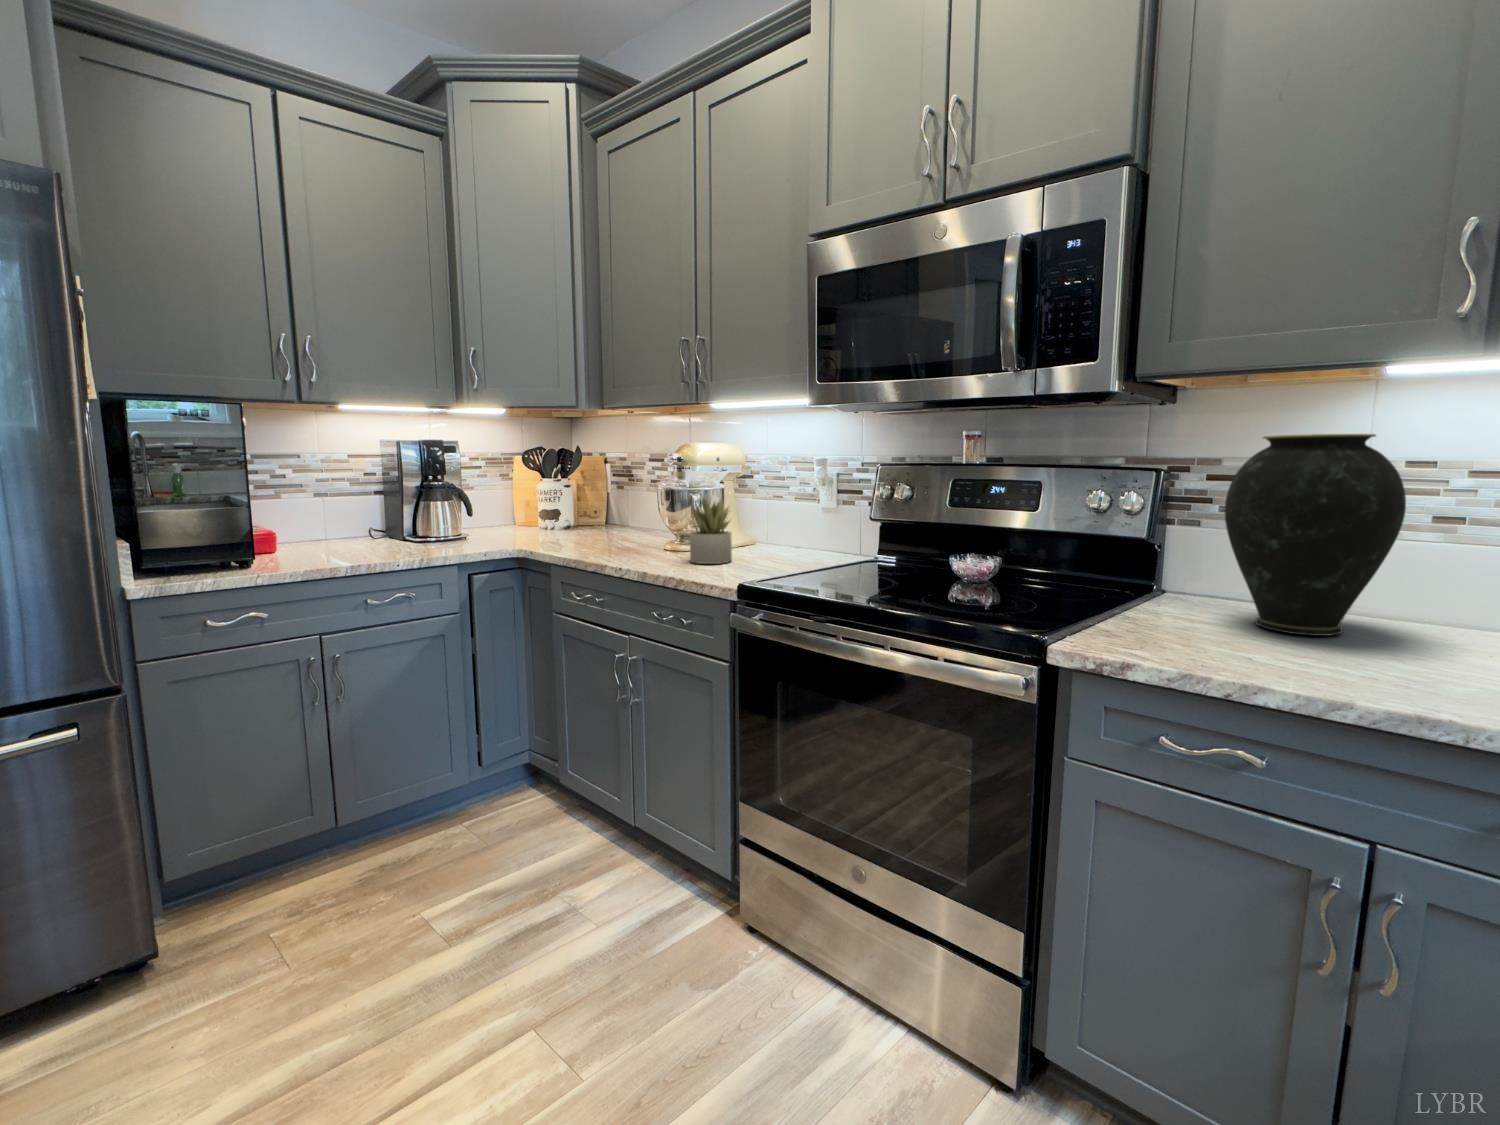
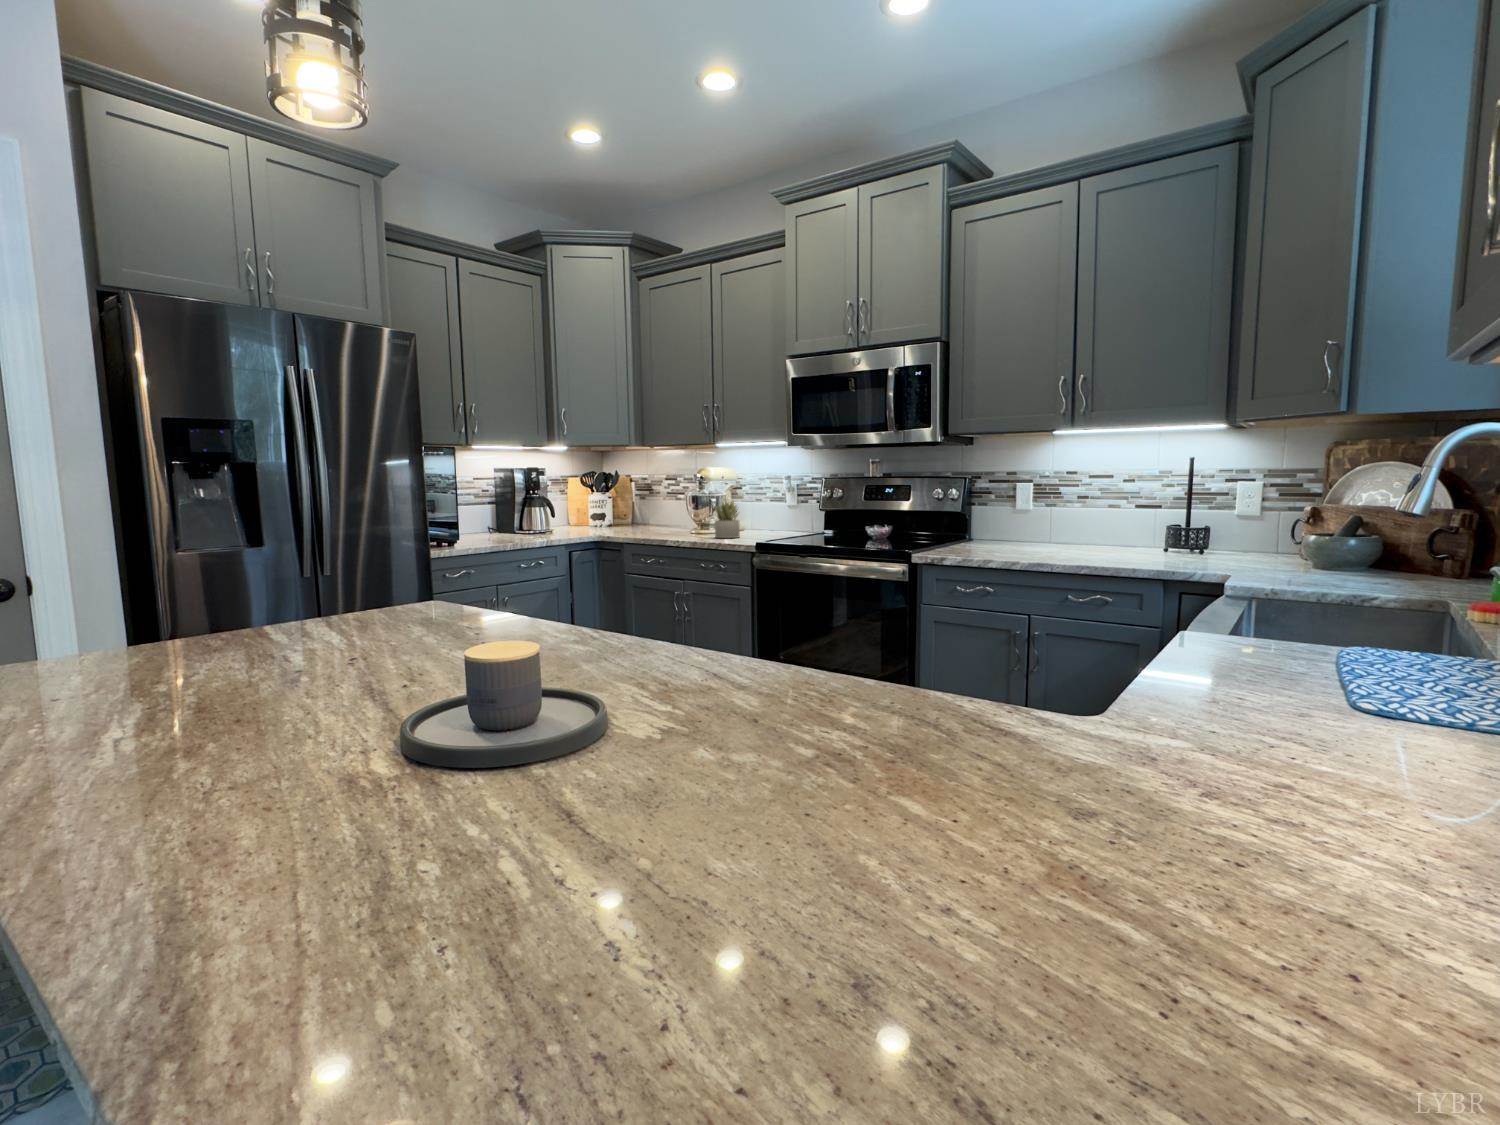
vase: present [1225,434,1406,636] -> none [989,460,1055,548]

